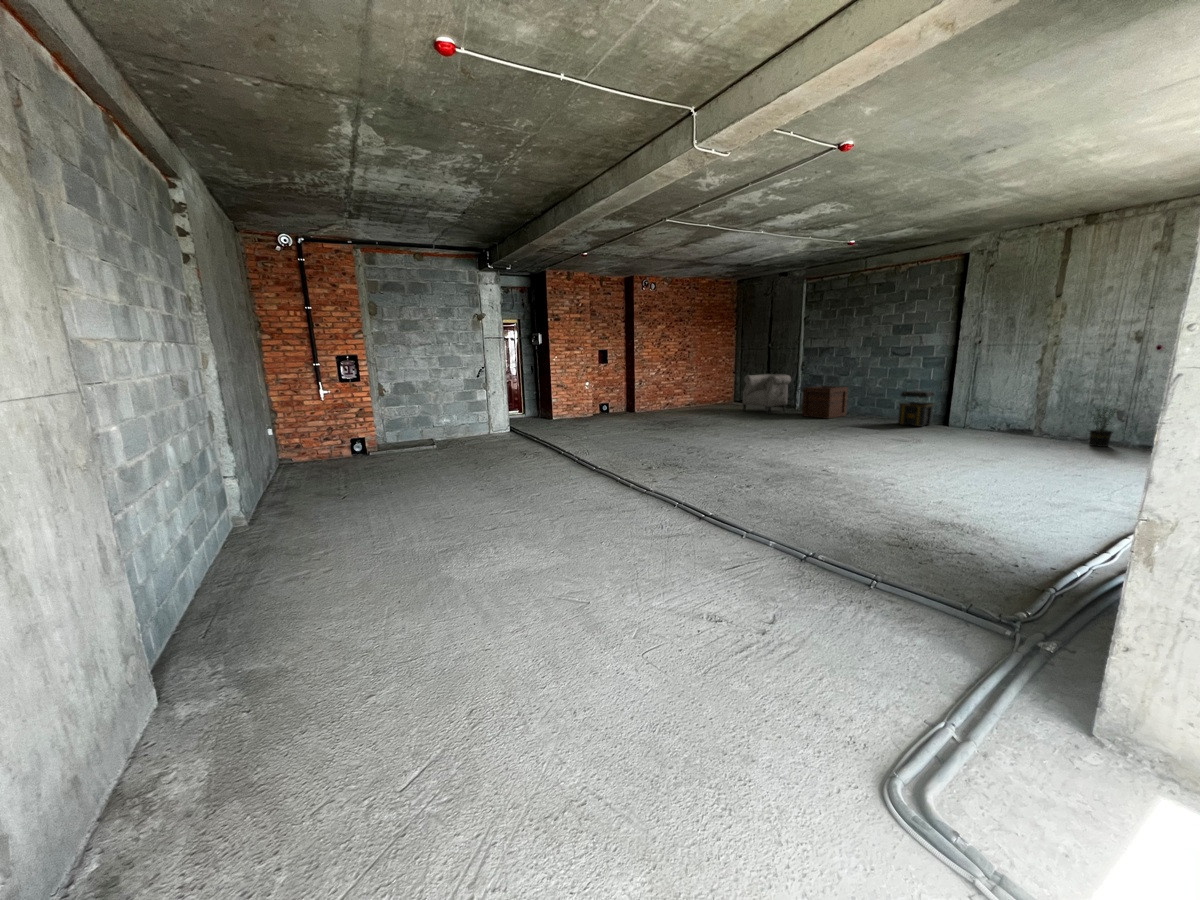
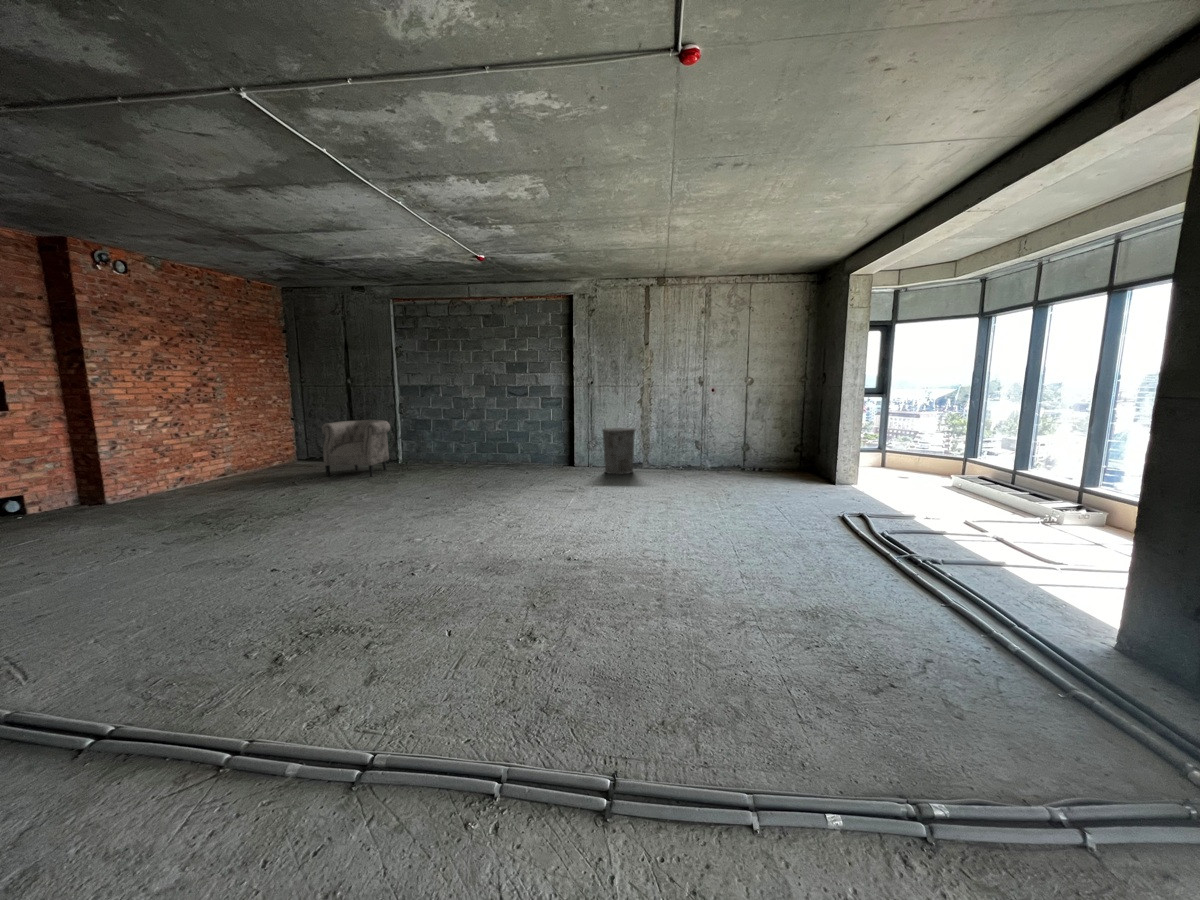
wooden crate: present [802,386,848,419] -> none [415,433,467,474]
trash can: none [976,389,1023,437] -> present [602,427,635,474]
toolbox: present [898,390,935,427] -> none [530,433,558,472]
potted plant: present [1089,409,1115,447] -> none [678,434,704,473]

